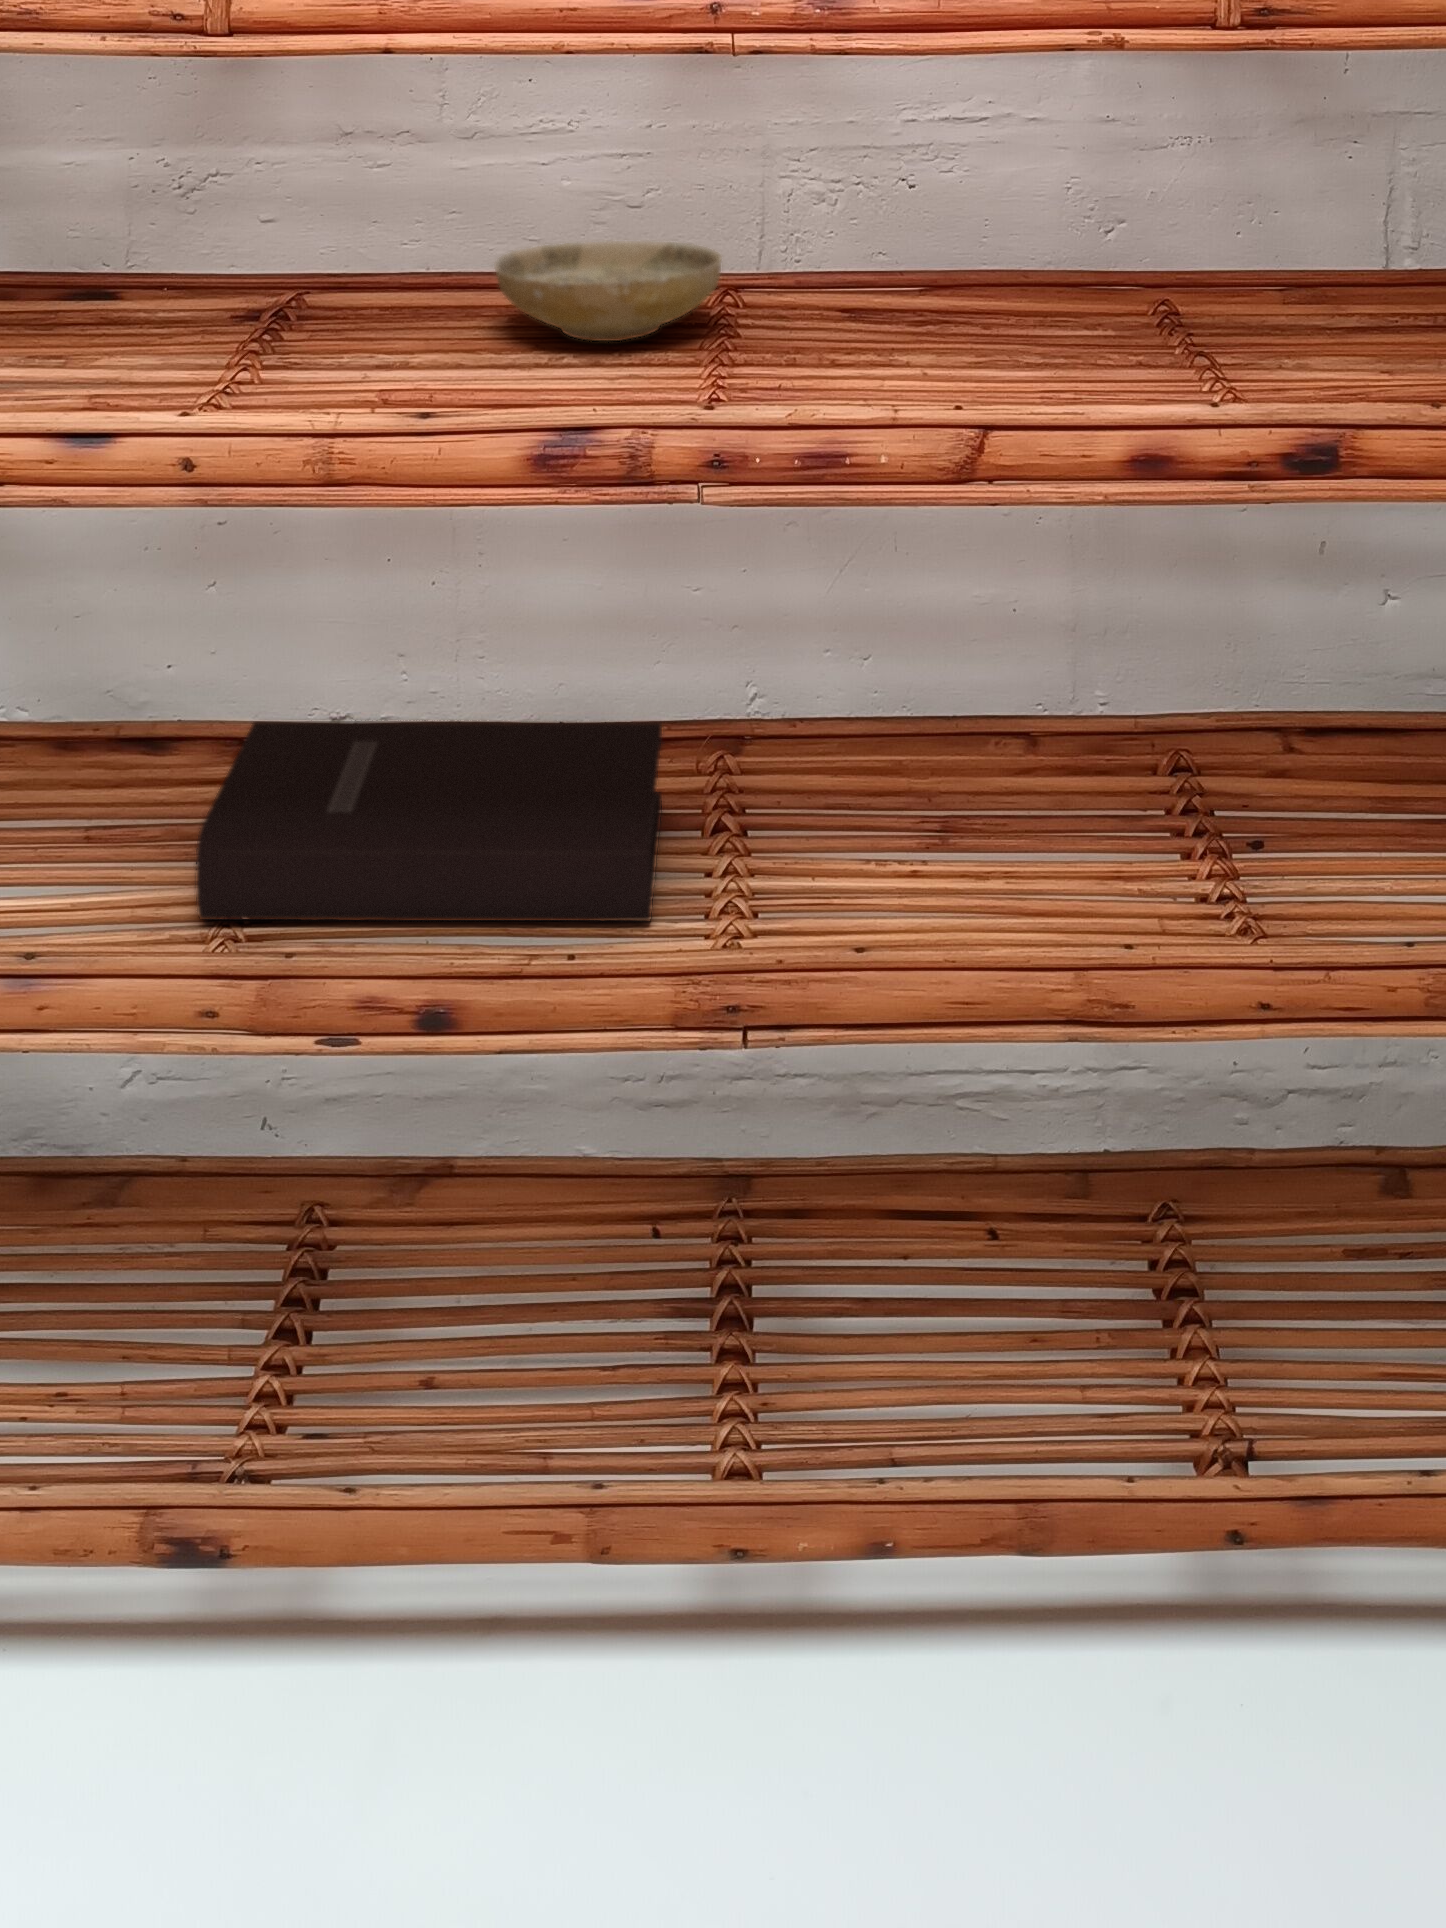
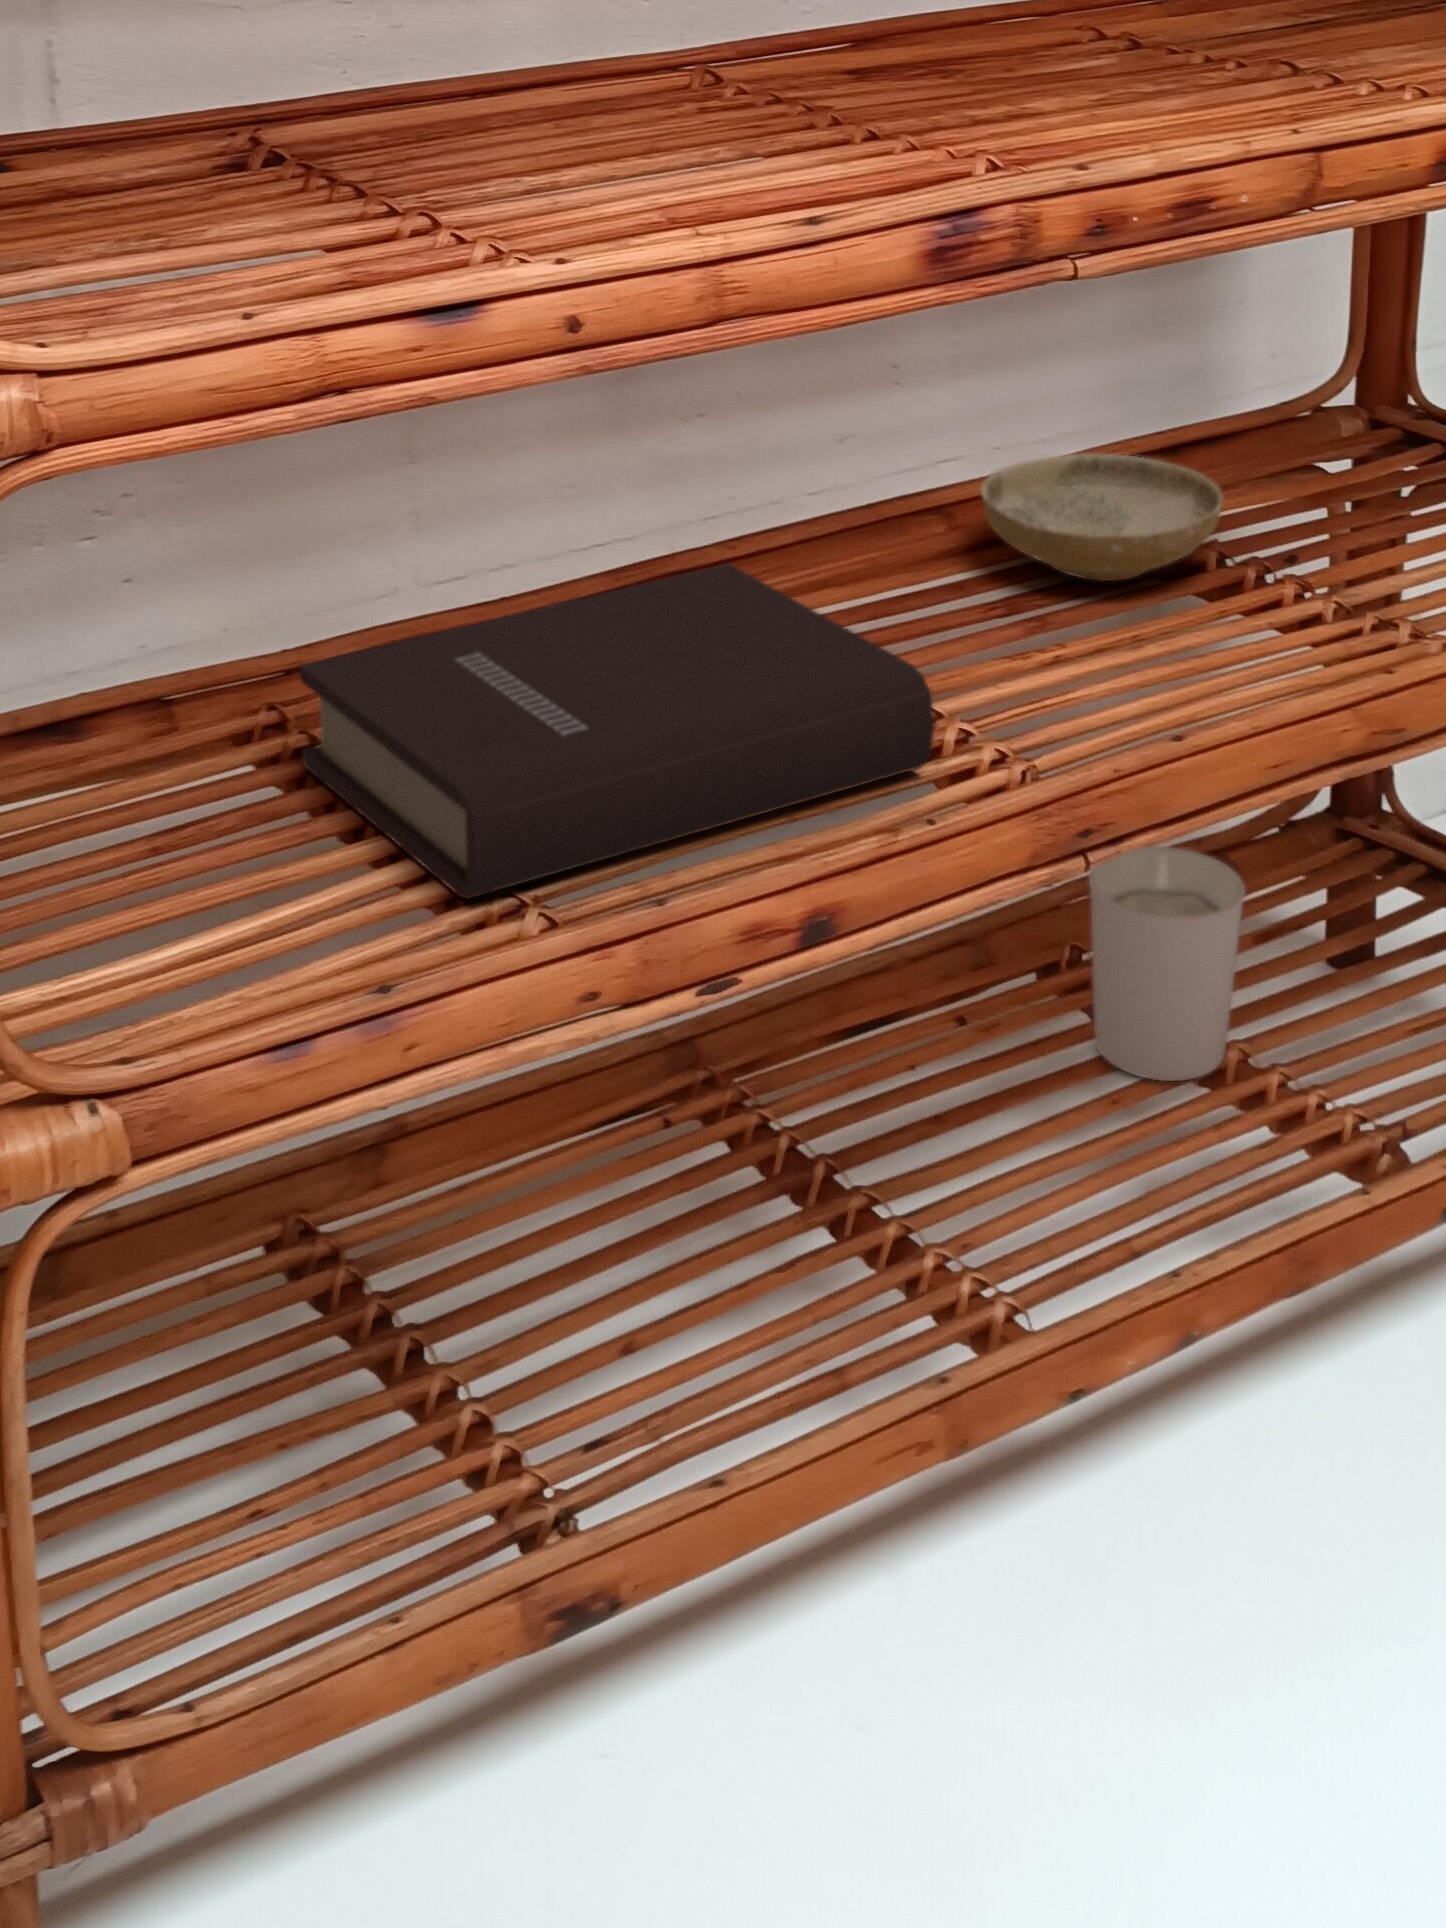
ceramic bowl: present [494,241,722,341] -> present [981,453,1223,581]
candle holder: none [1042,1098,1189,1340] -> present [1089,846,1245,1081]

